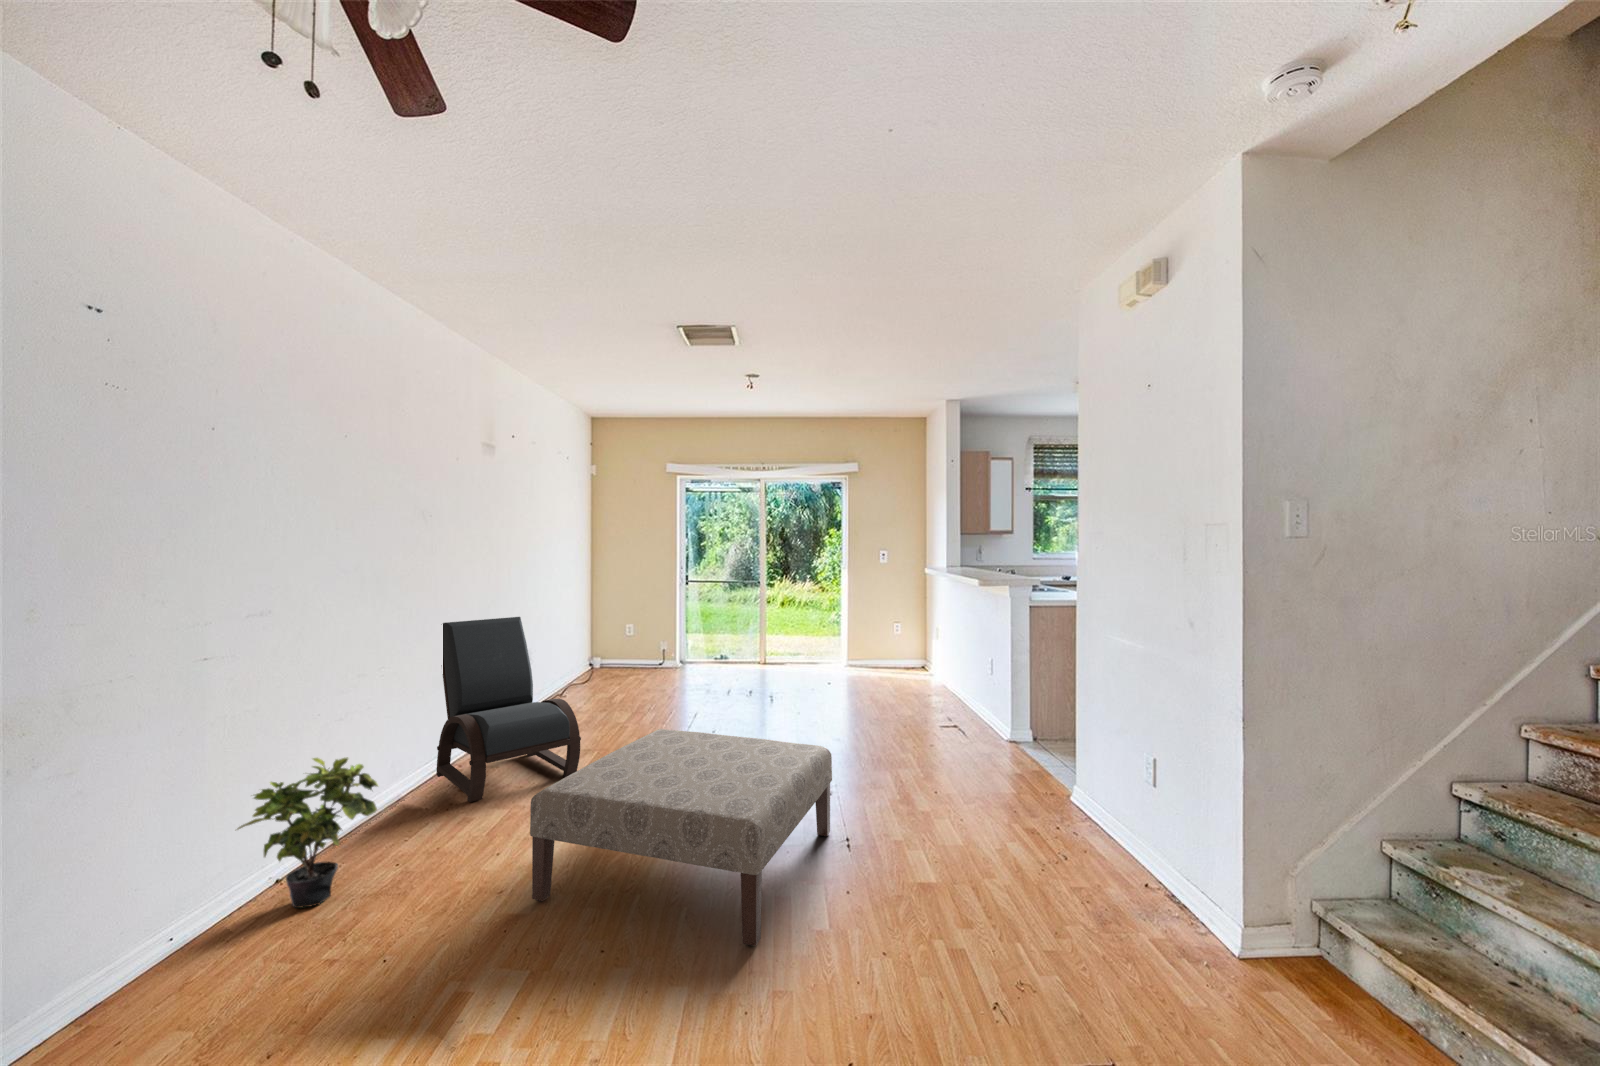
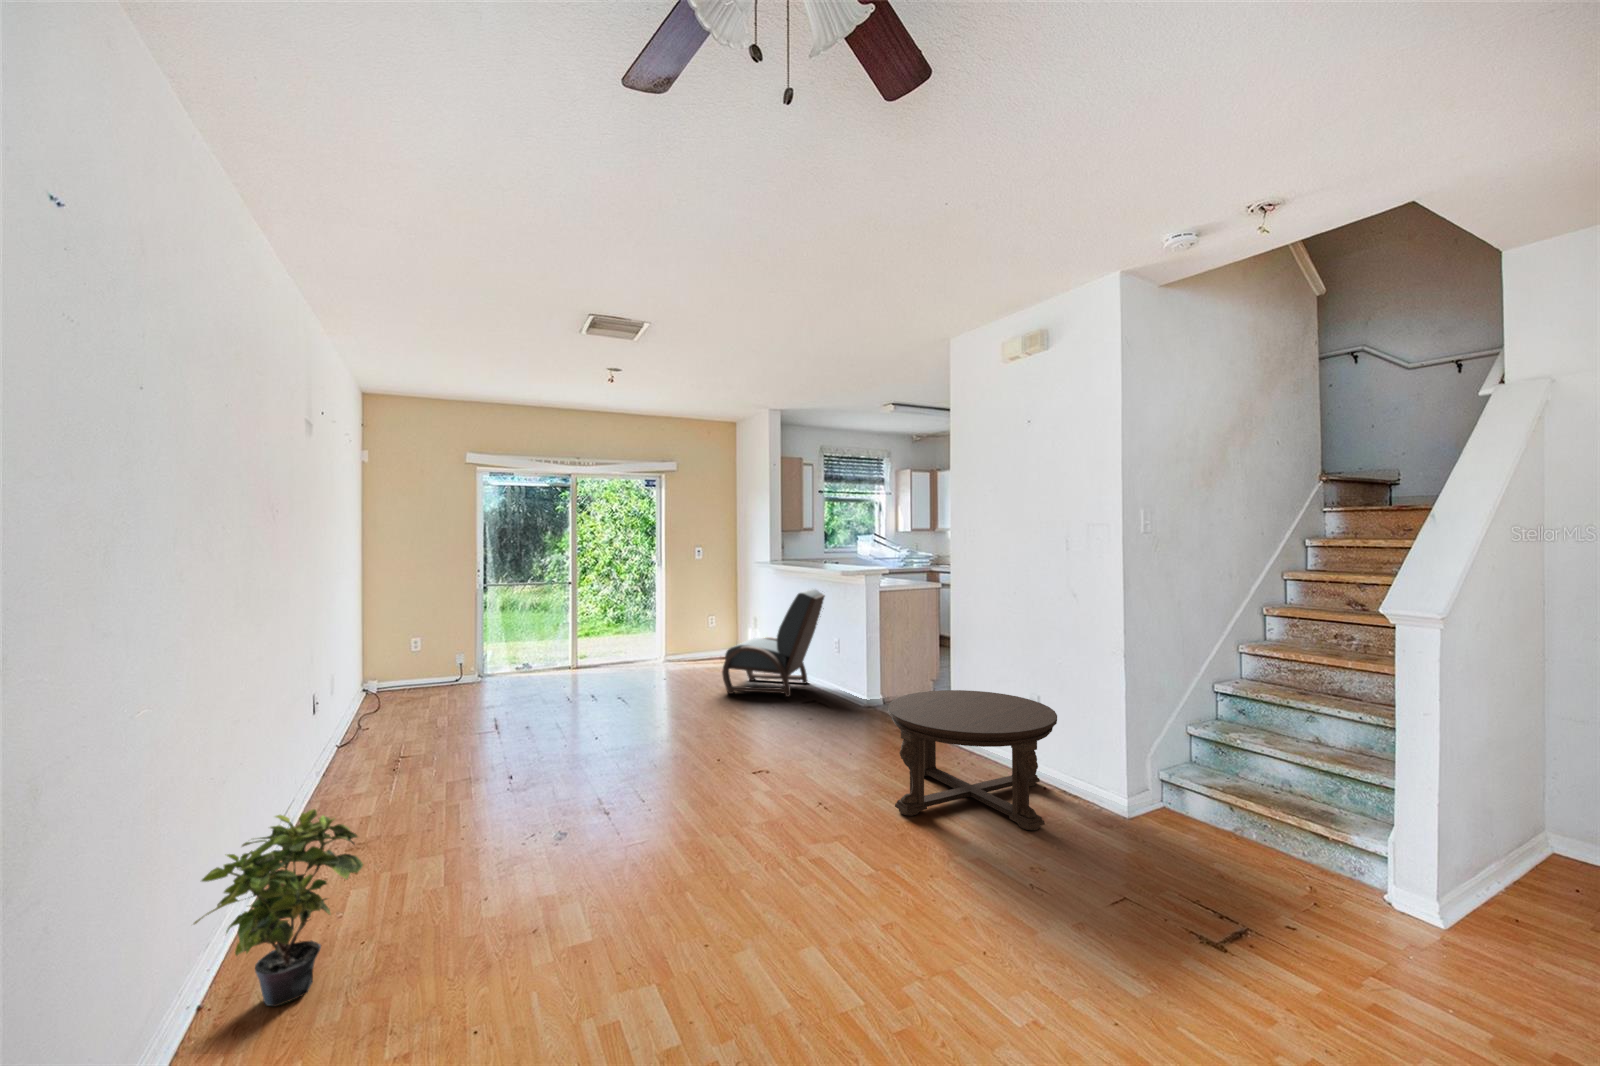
lounge chair: present [436,617,581,802] -> present [722,589,825,697]
ottoman: present [530,729,832,946] -> none [577,724,833,918]
coffee table: none [923,731,1149,936] -> present [888,690,1057,830]

